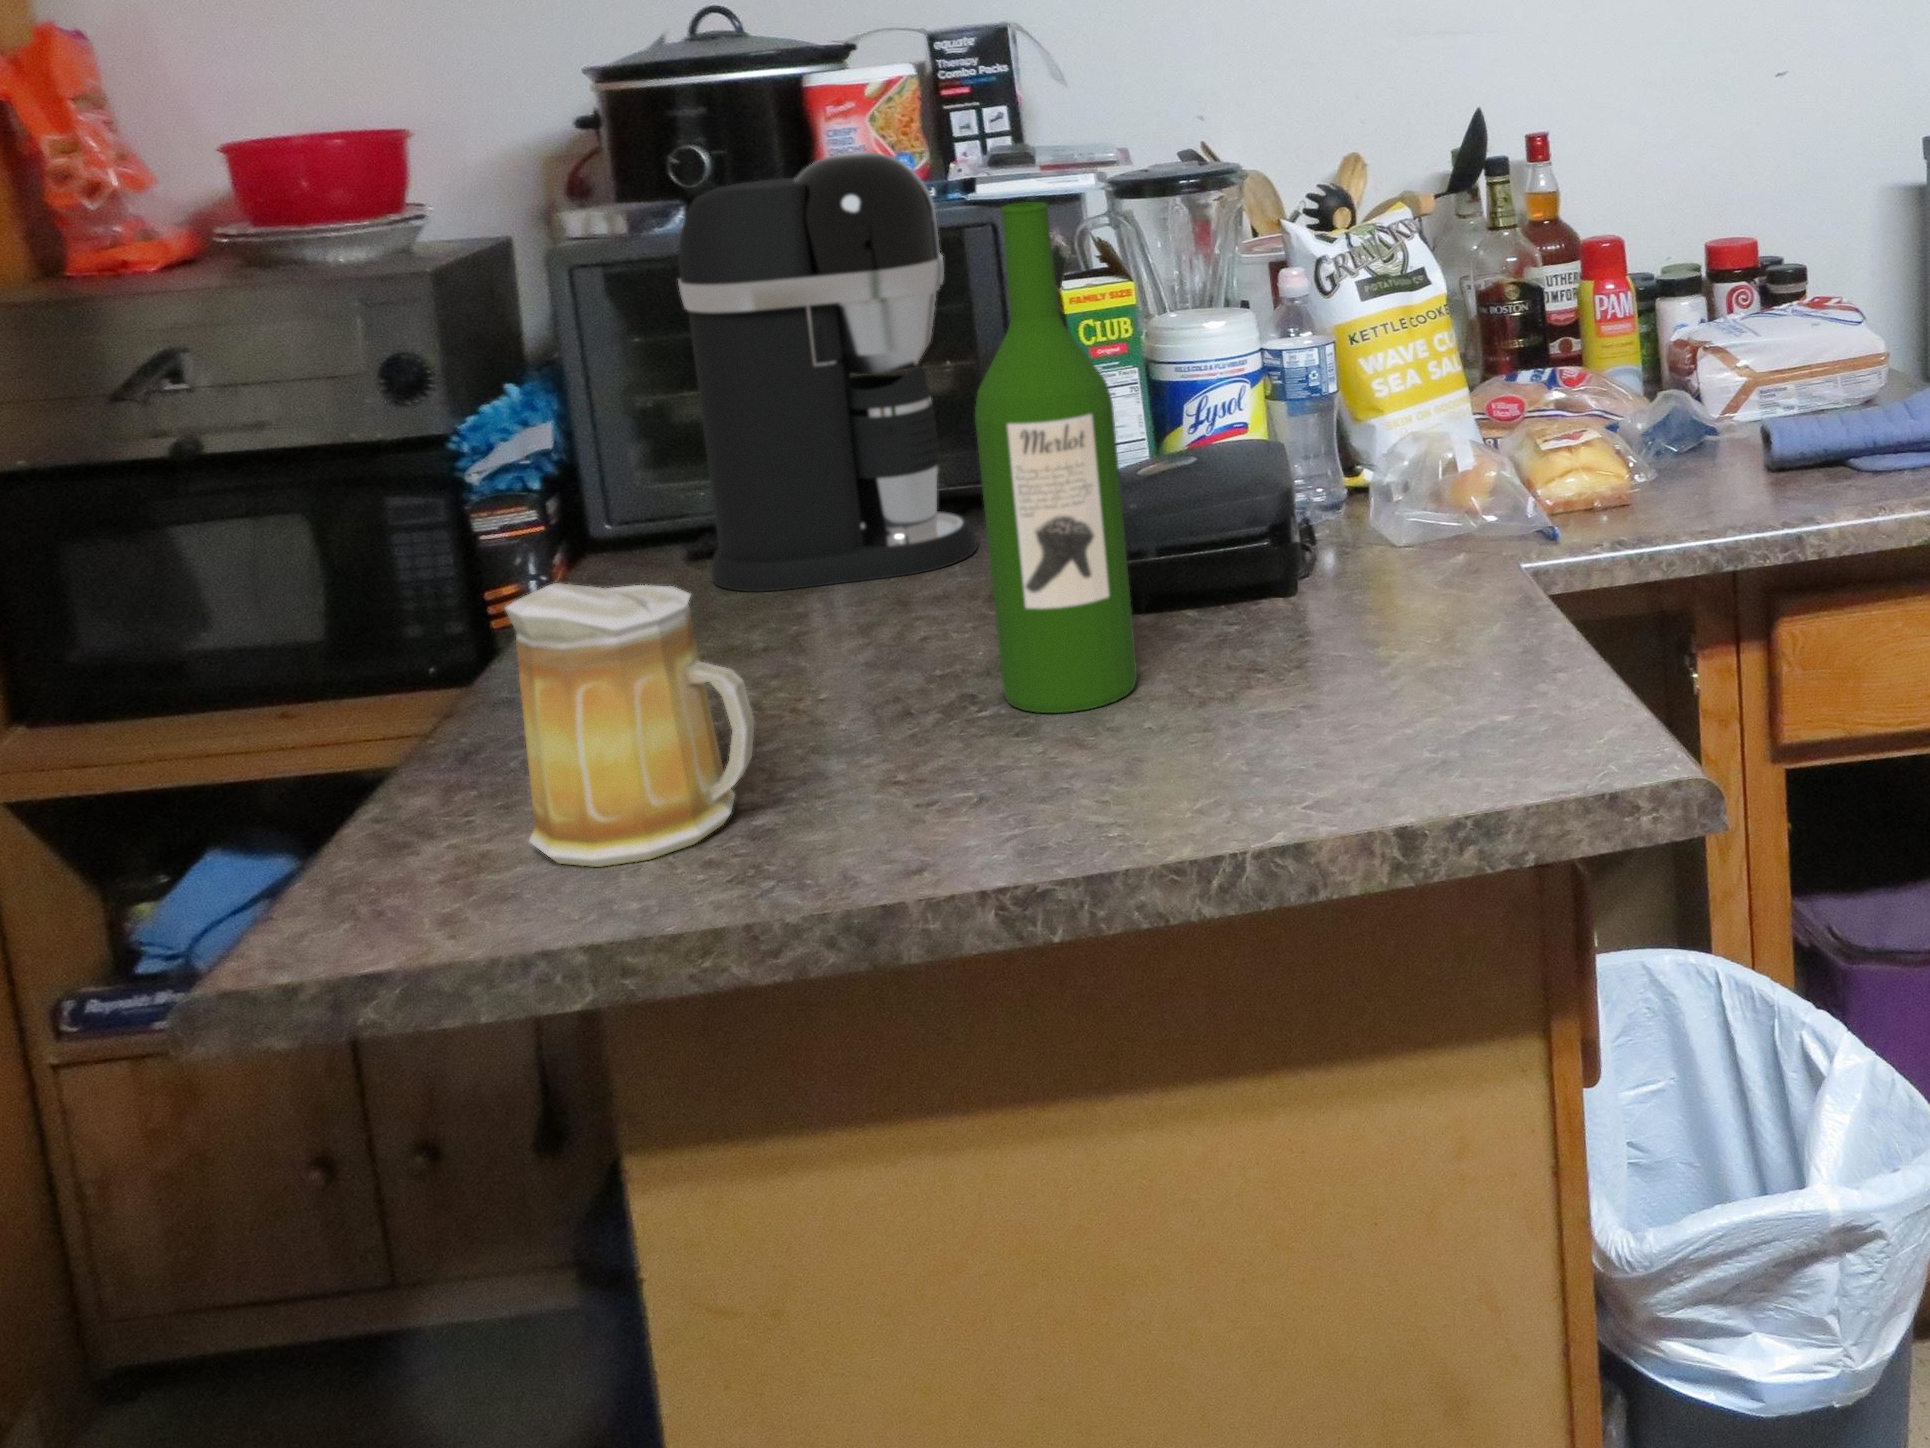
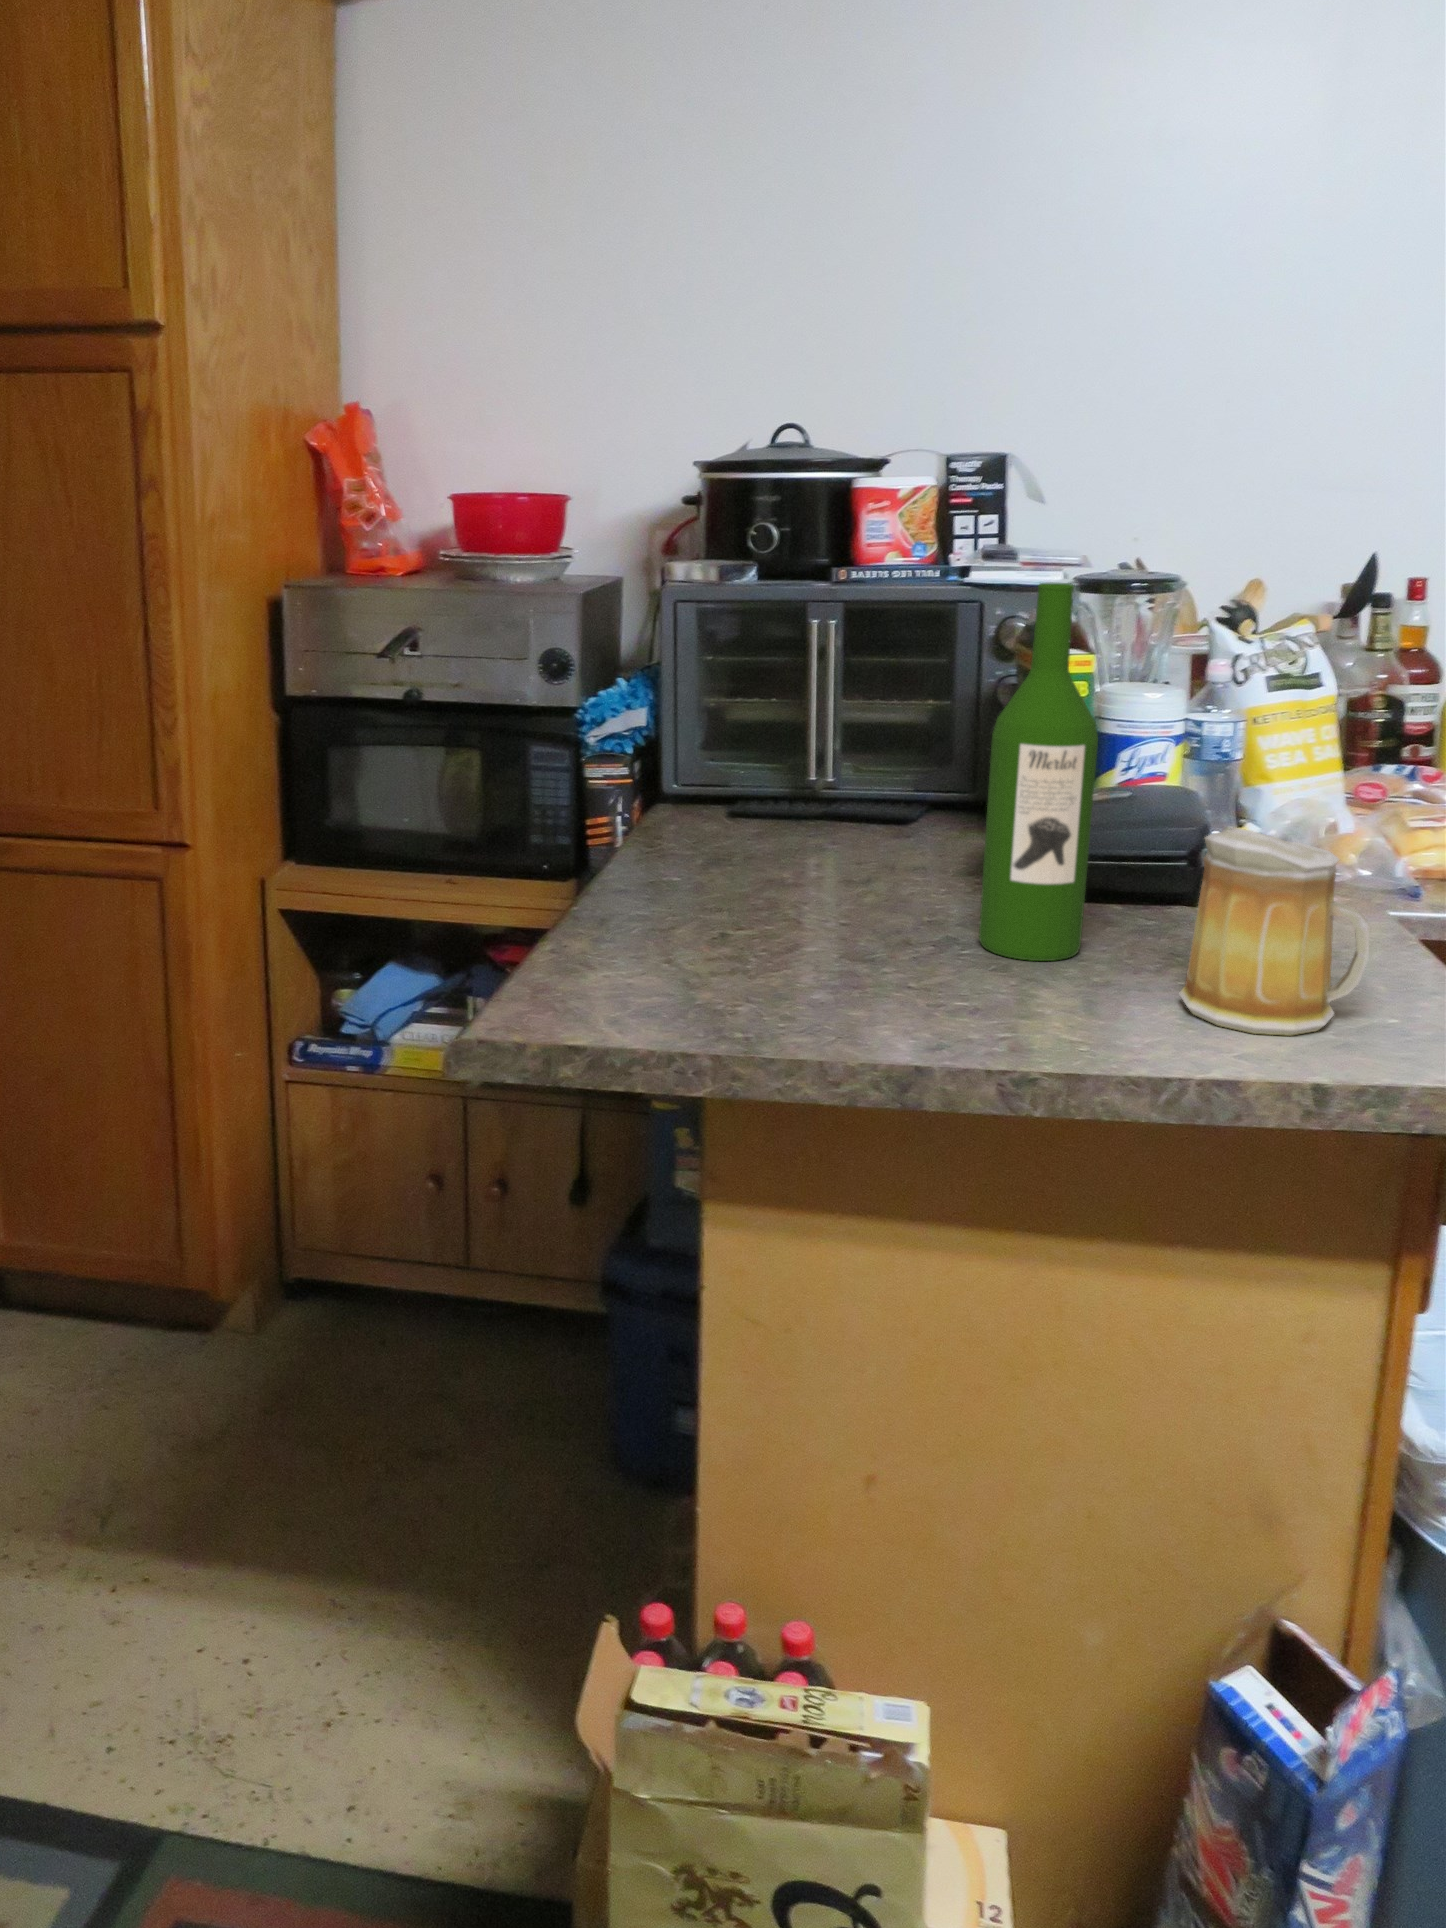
coffee maker: present [678,152,977,592] -> none [747,539,945,849]
mug: present [504,583,754,867] -> present [1179,828,1369,1036]

